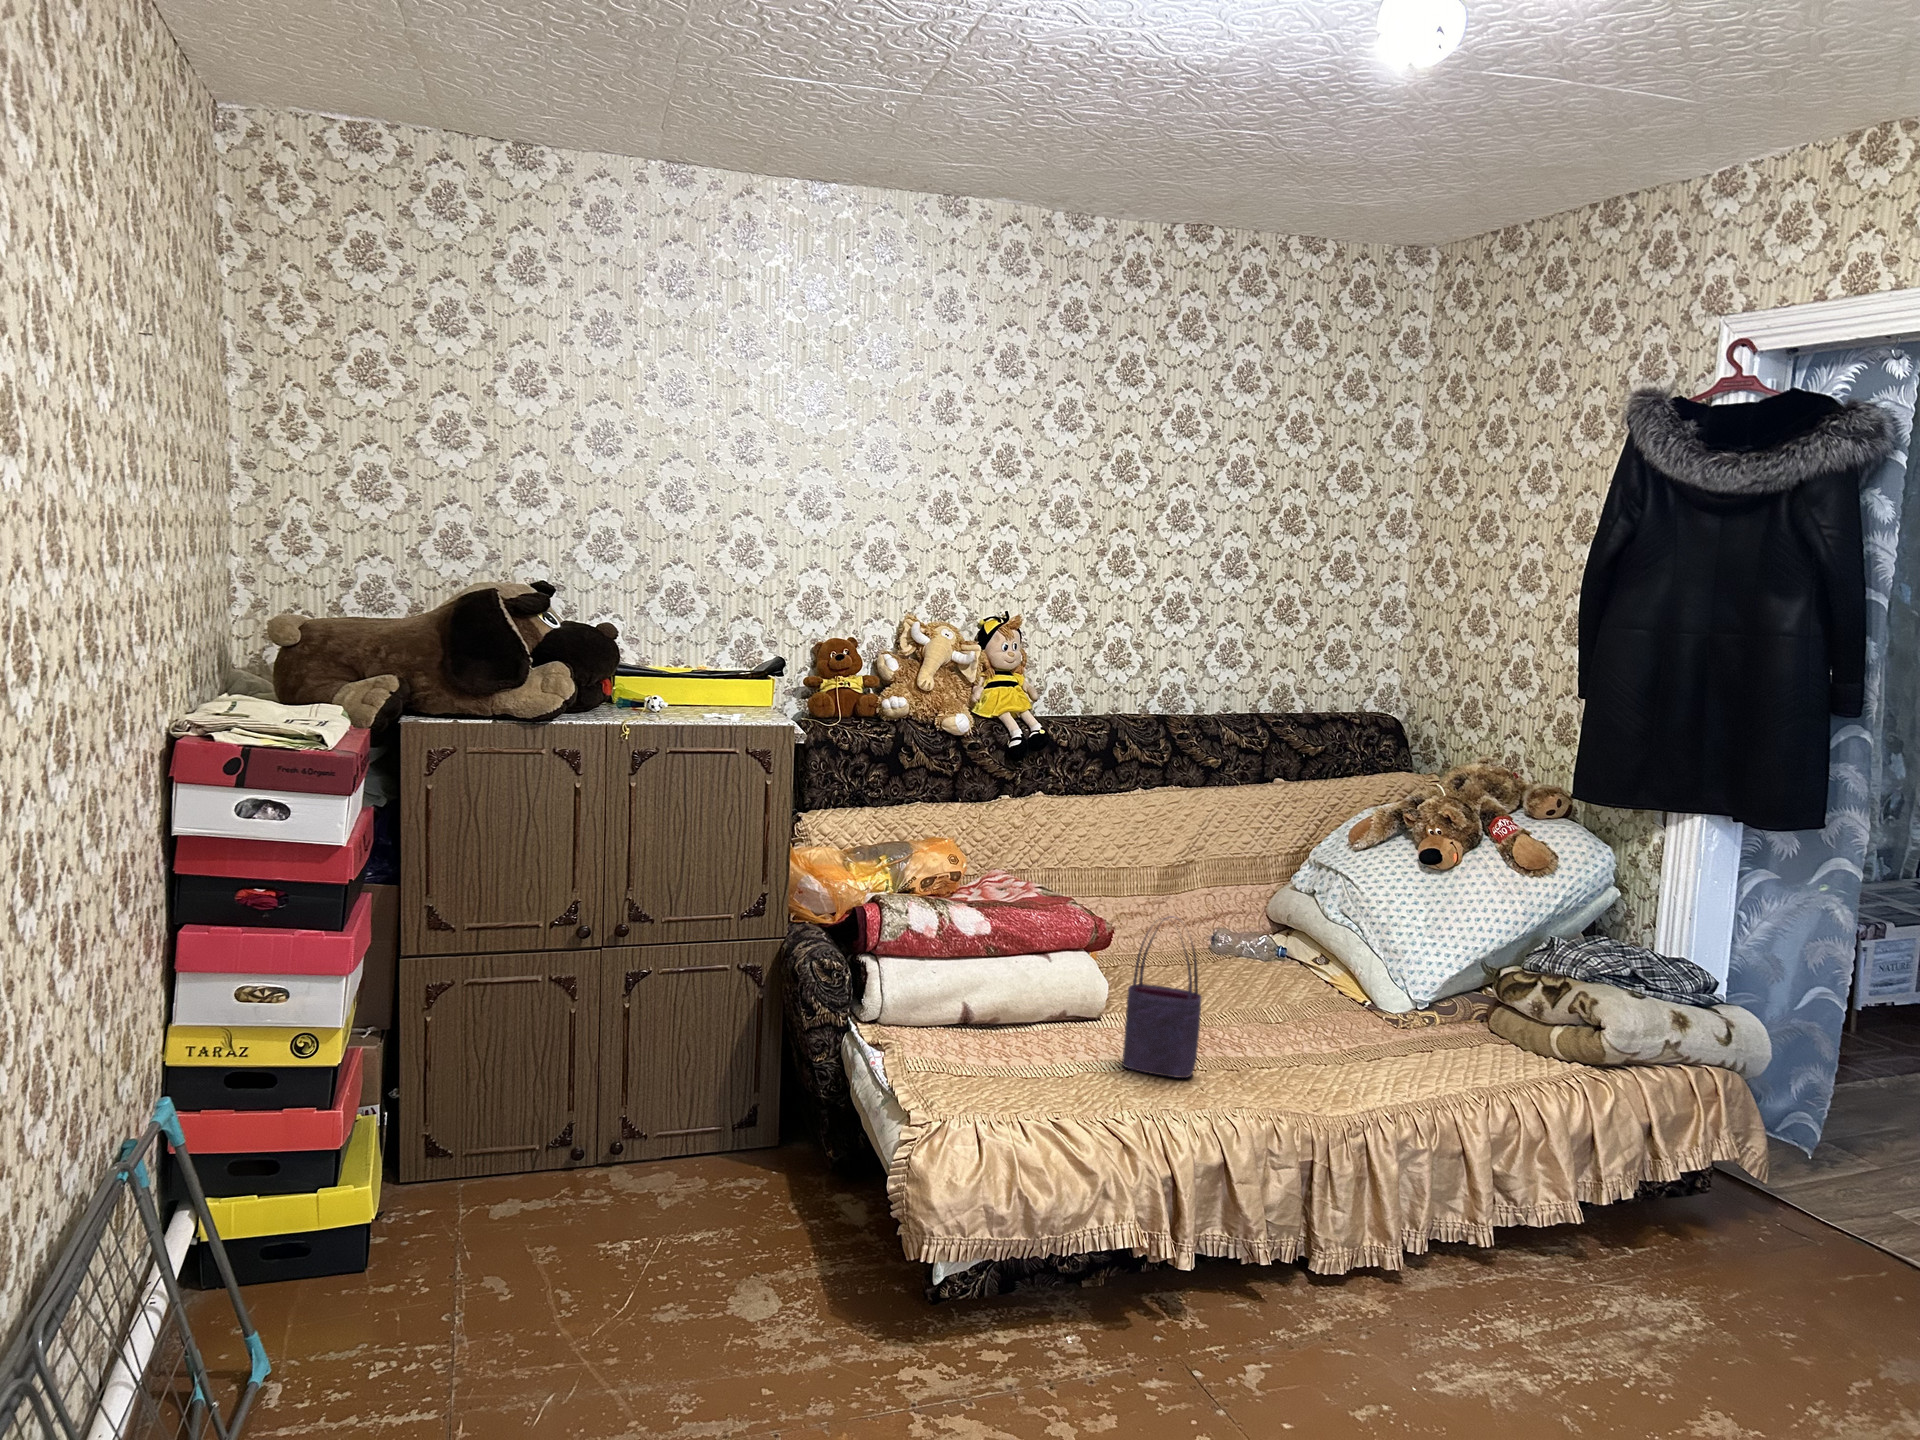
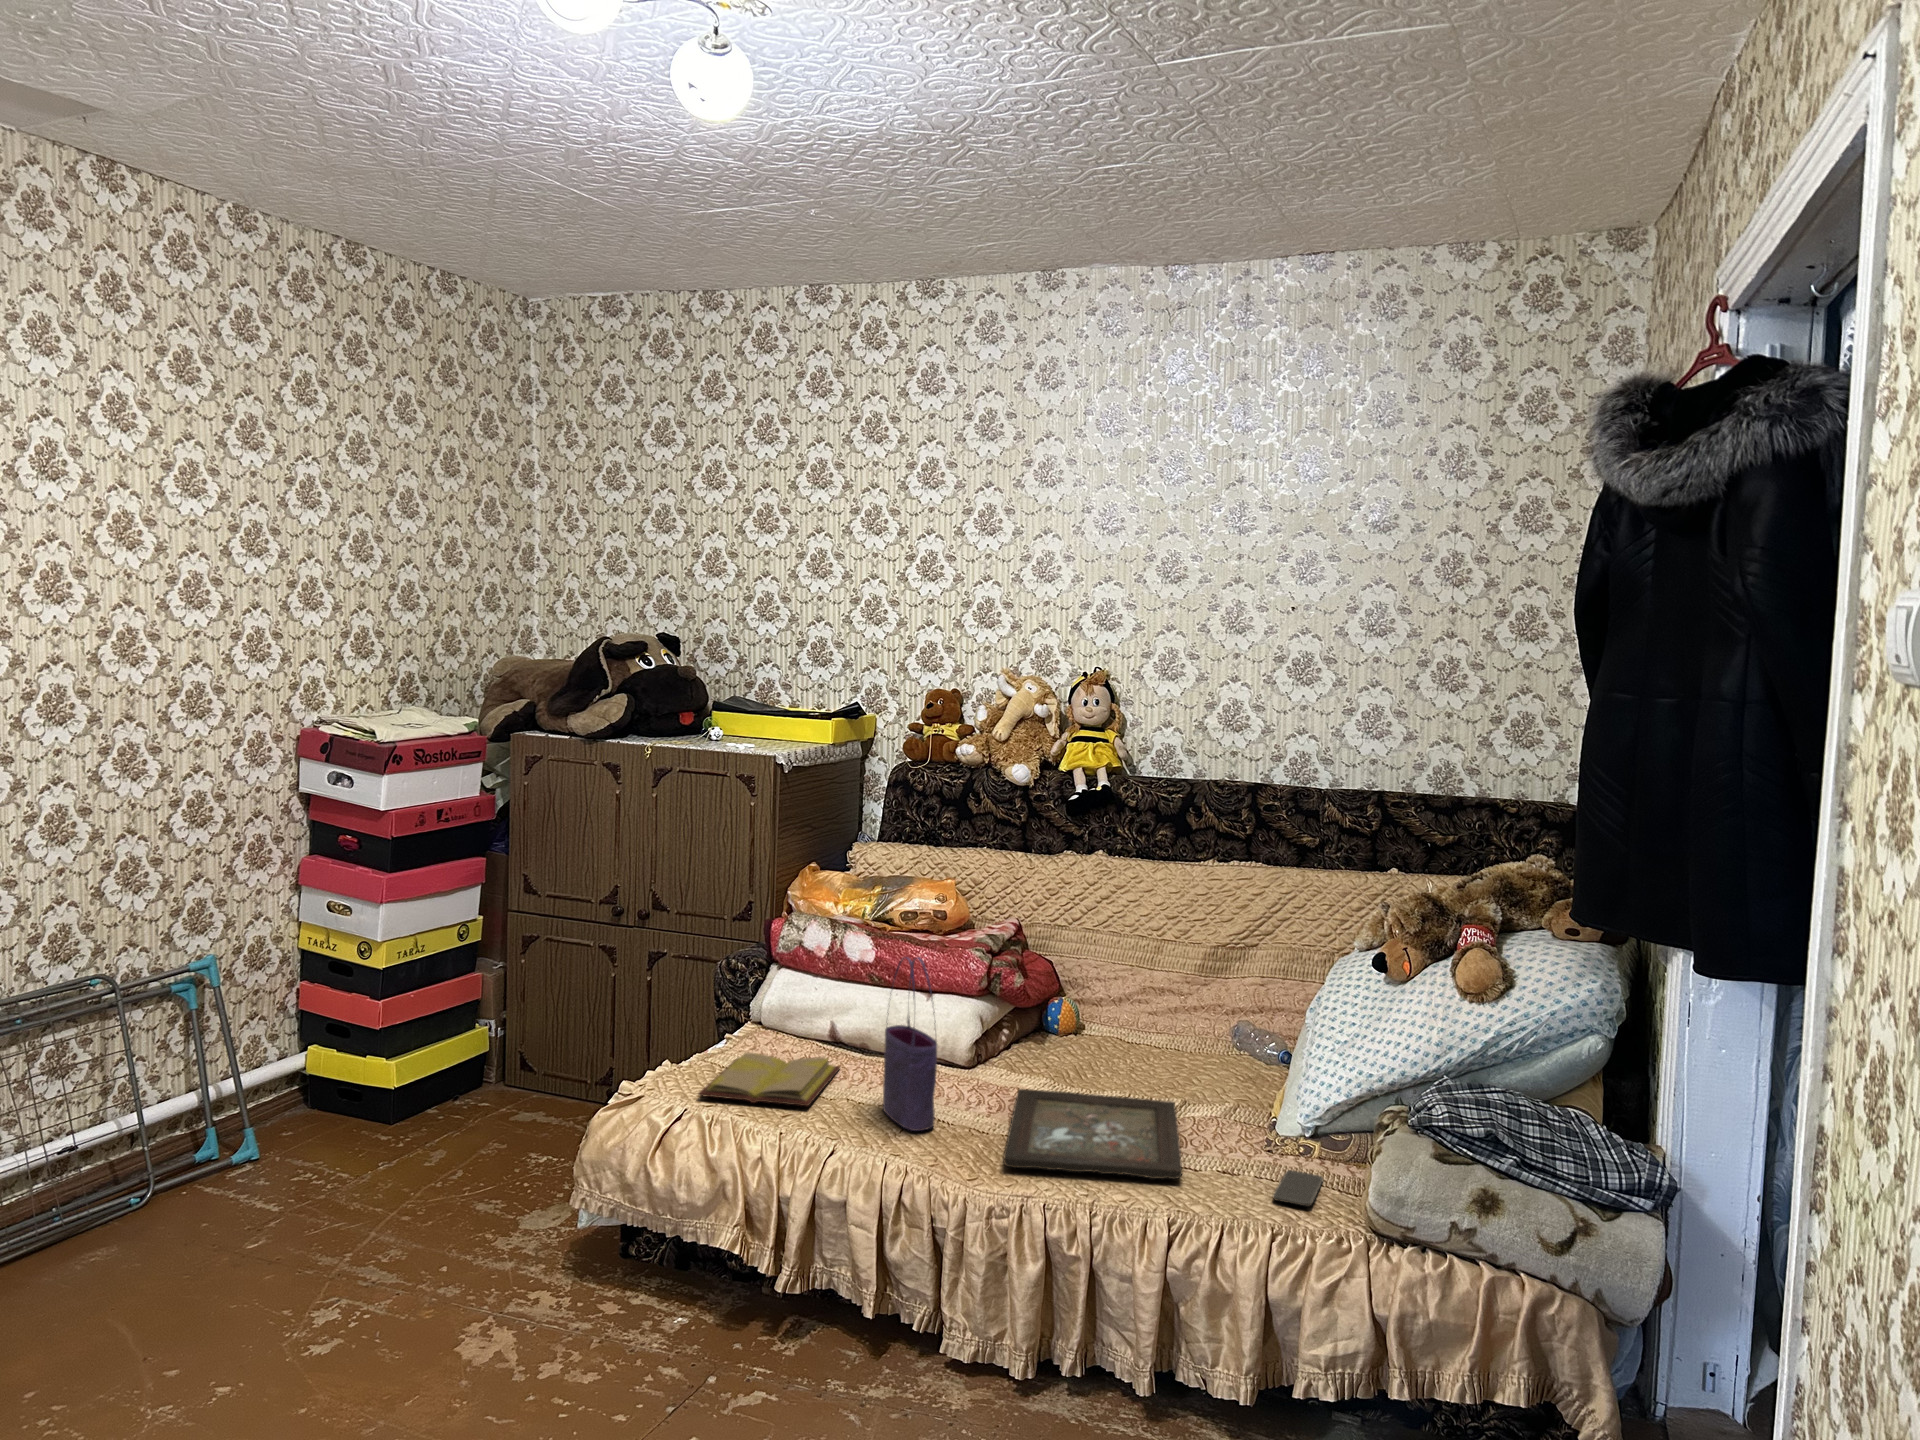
tray: none [1182,1003,1406,1084] -> present [1004,1089,1182,1179]
smartphone: none [1433,1031,1492,1055] -> present [1273,1170,1323,1207]
diary: none [923,1036,1080,1101] -> present [699,1053,840,1106]

